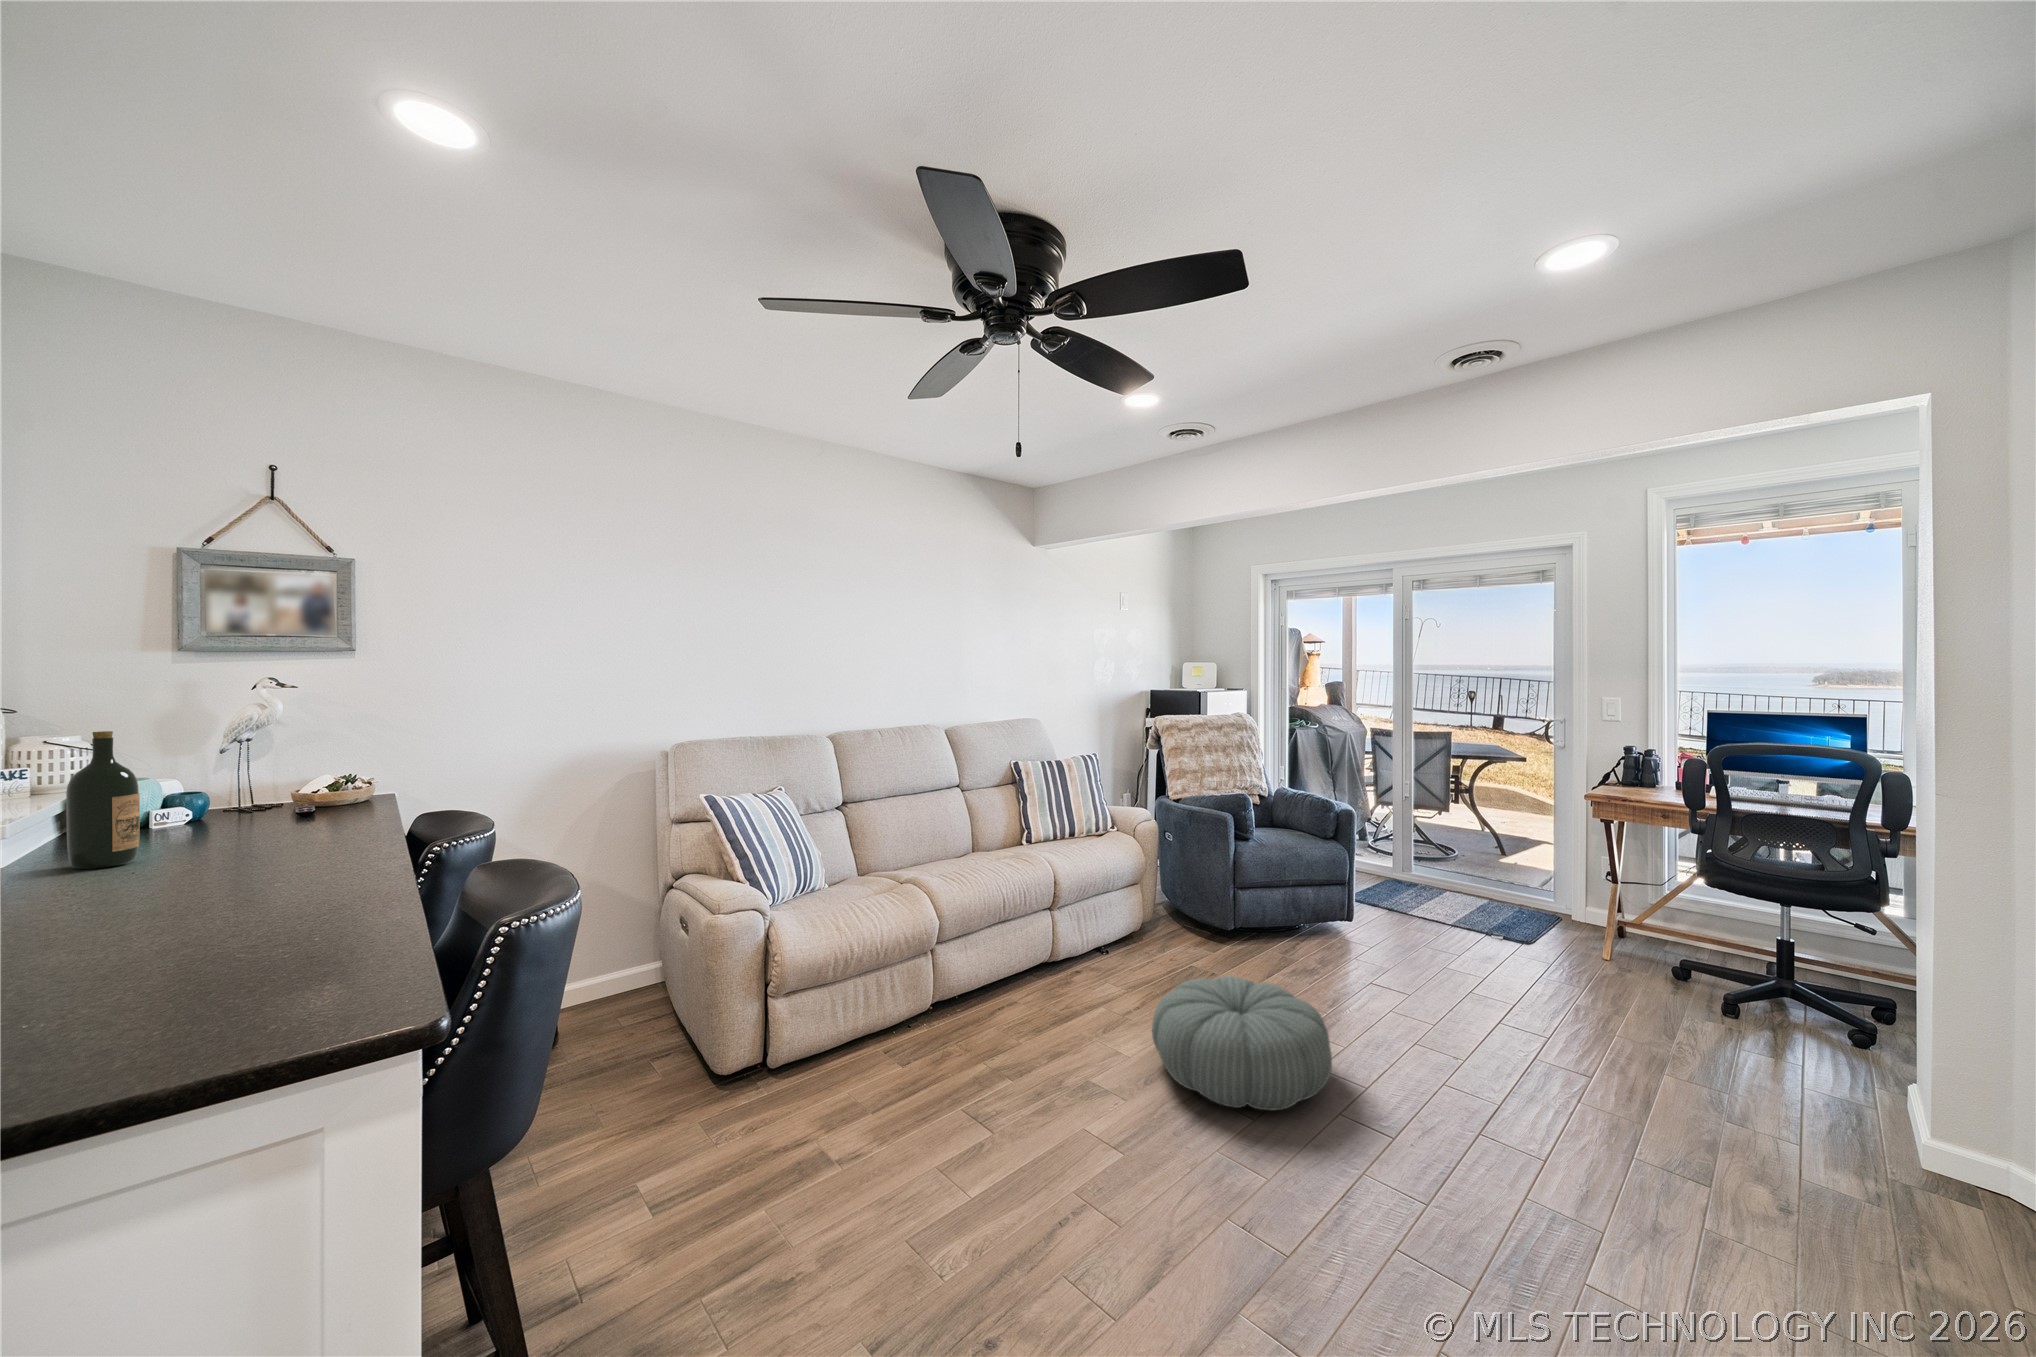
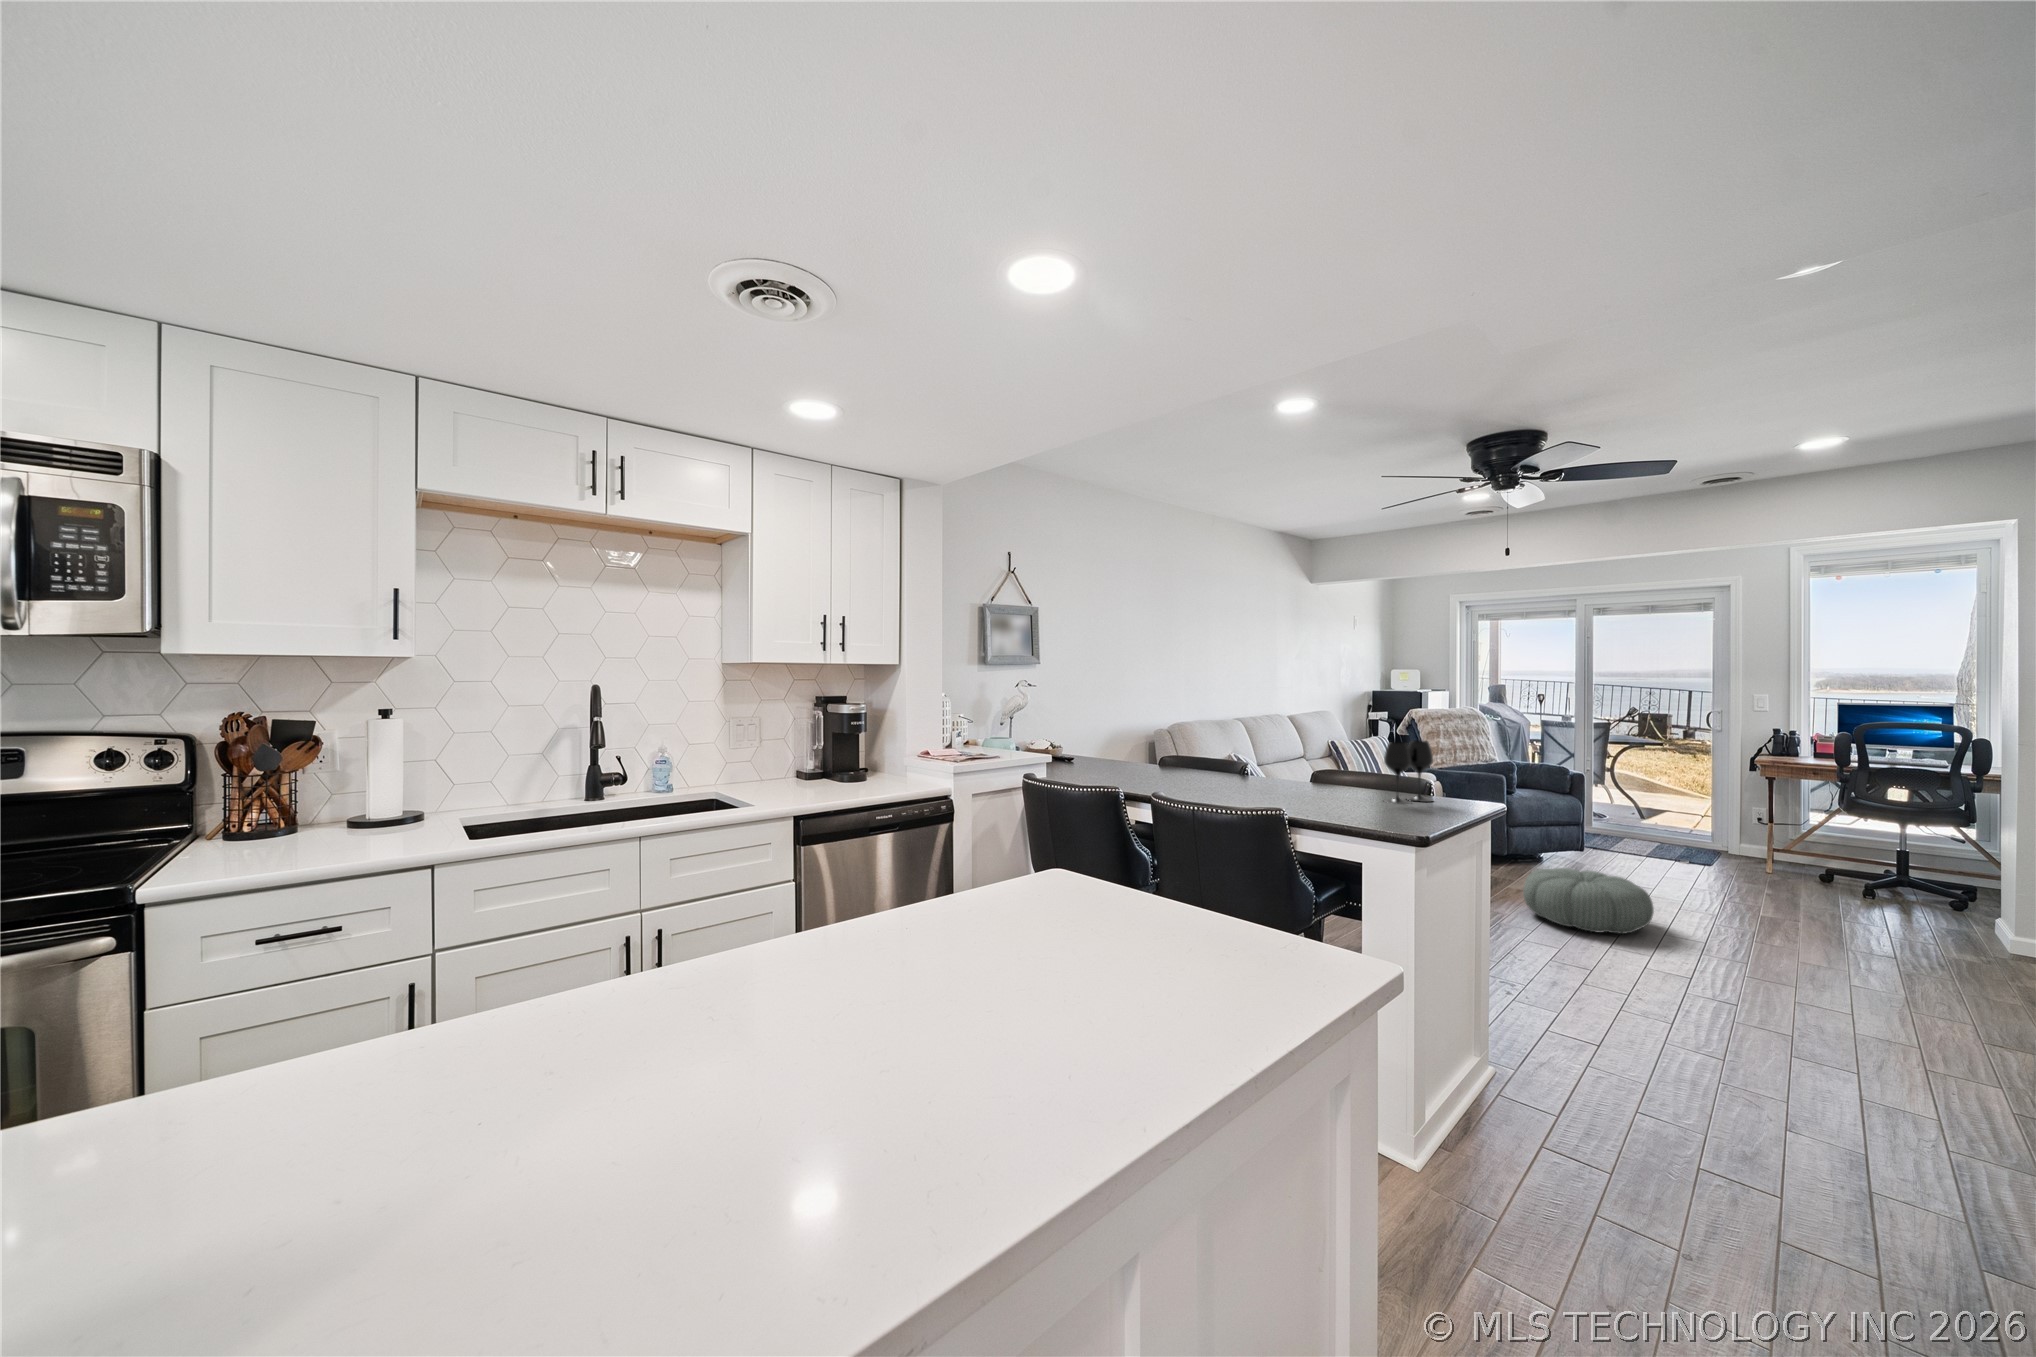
wine bottle: present [66,731,140,869] -> none [1109,713,1131,779]
wine glass: none [144,813,359,1002] -> present [1384,740,1433,804]

